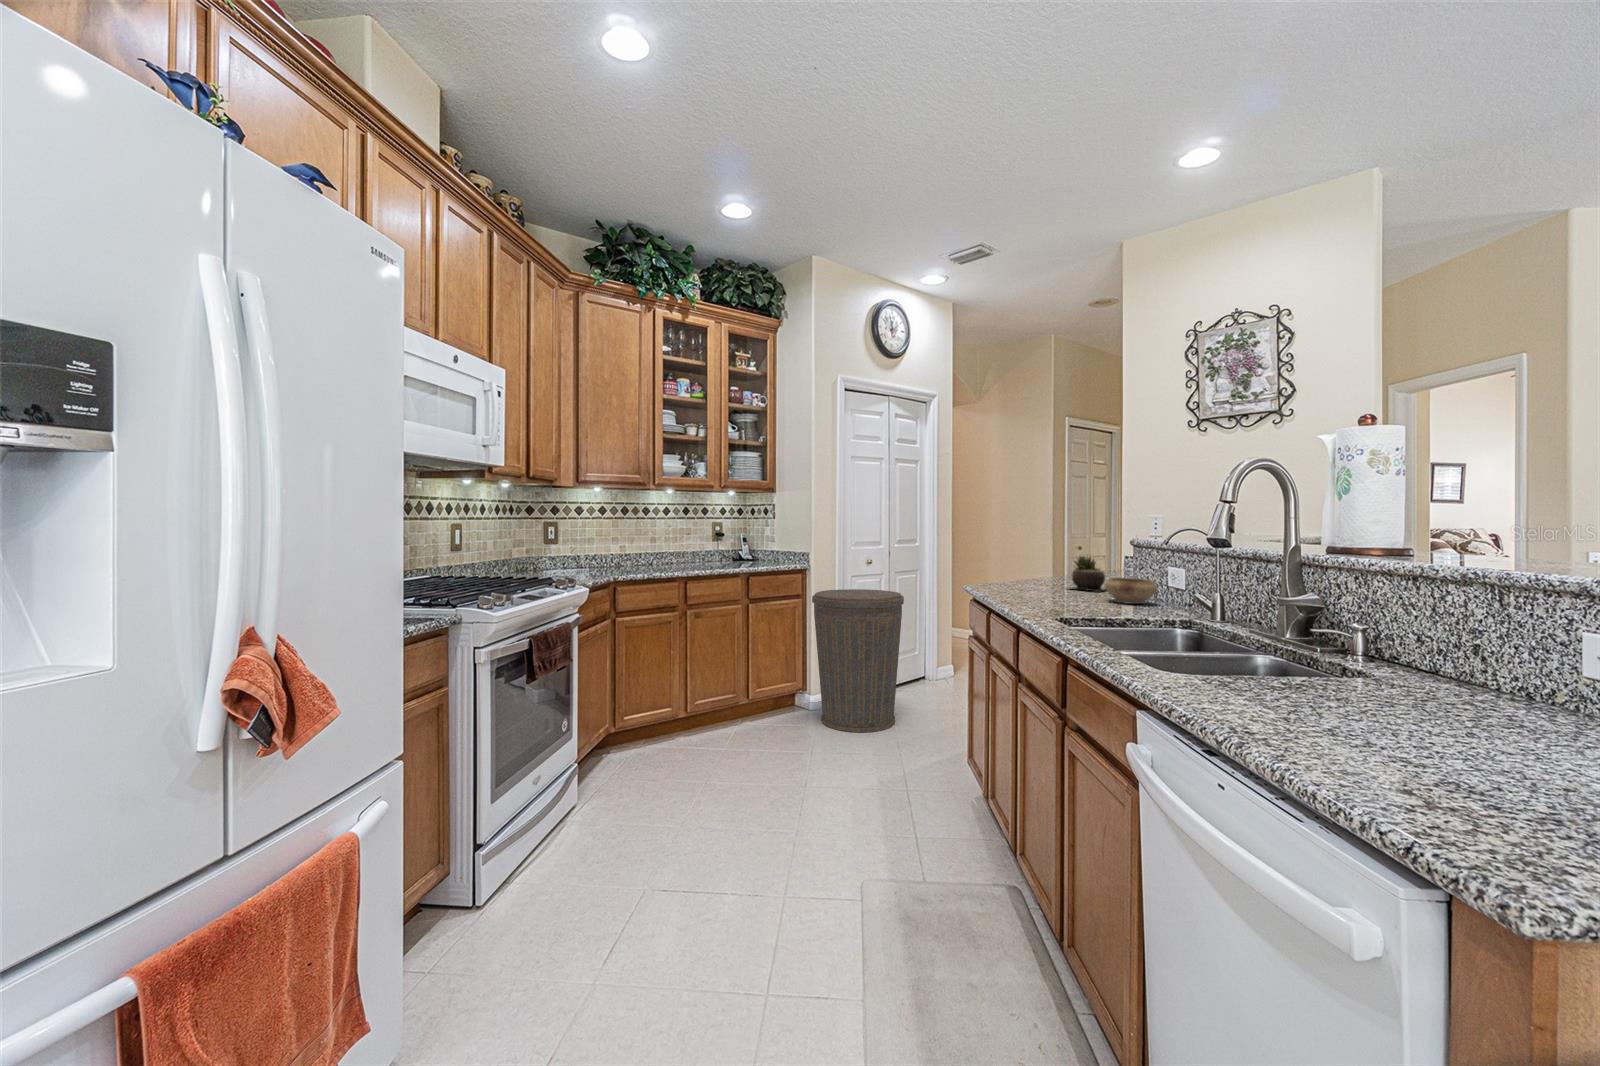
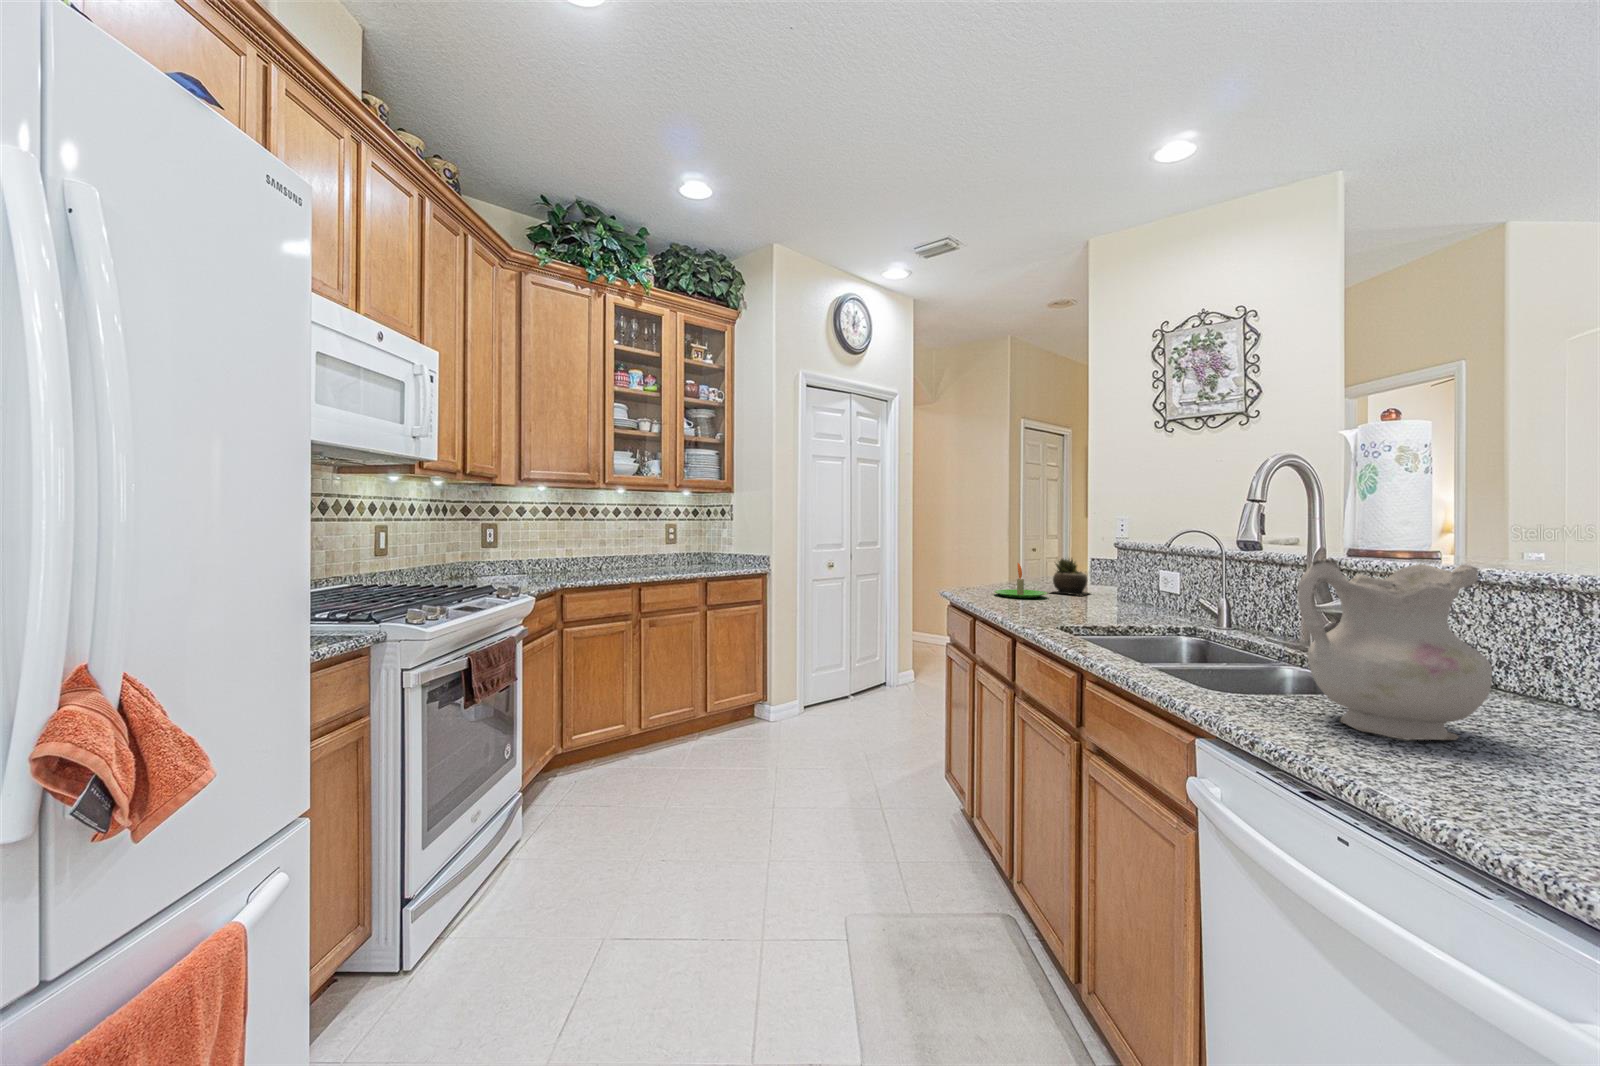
ceramic pitcher: none [1217,552,1381,713] -> present [1298,558,1492,740]
candle: none [1011,560,1063,593] -> present [994,563,1048,598]
ceramic bowl: present [1105,577,1157,604] -> none [1094,581,1148,609]
trash can: present [812,589,904,732] -> none [776,594,872,745]

